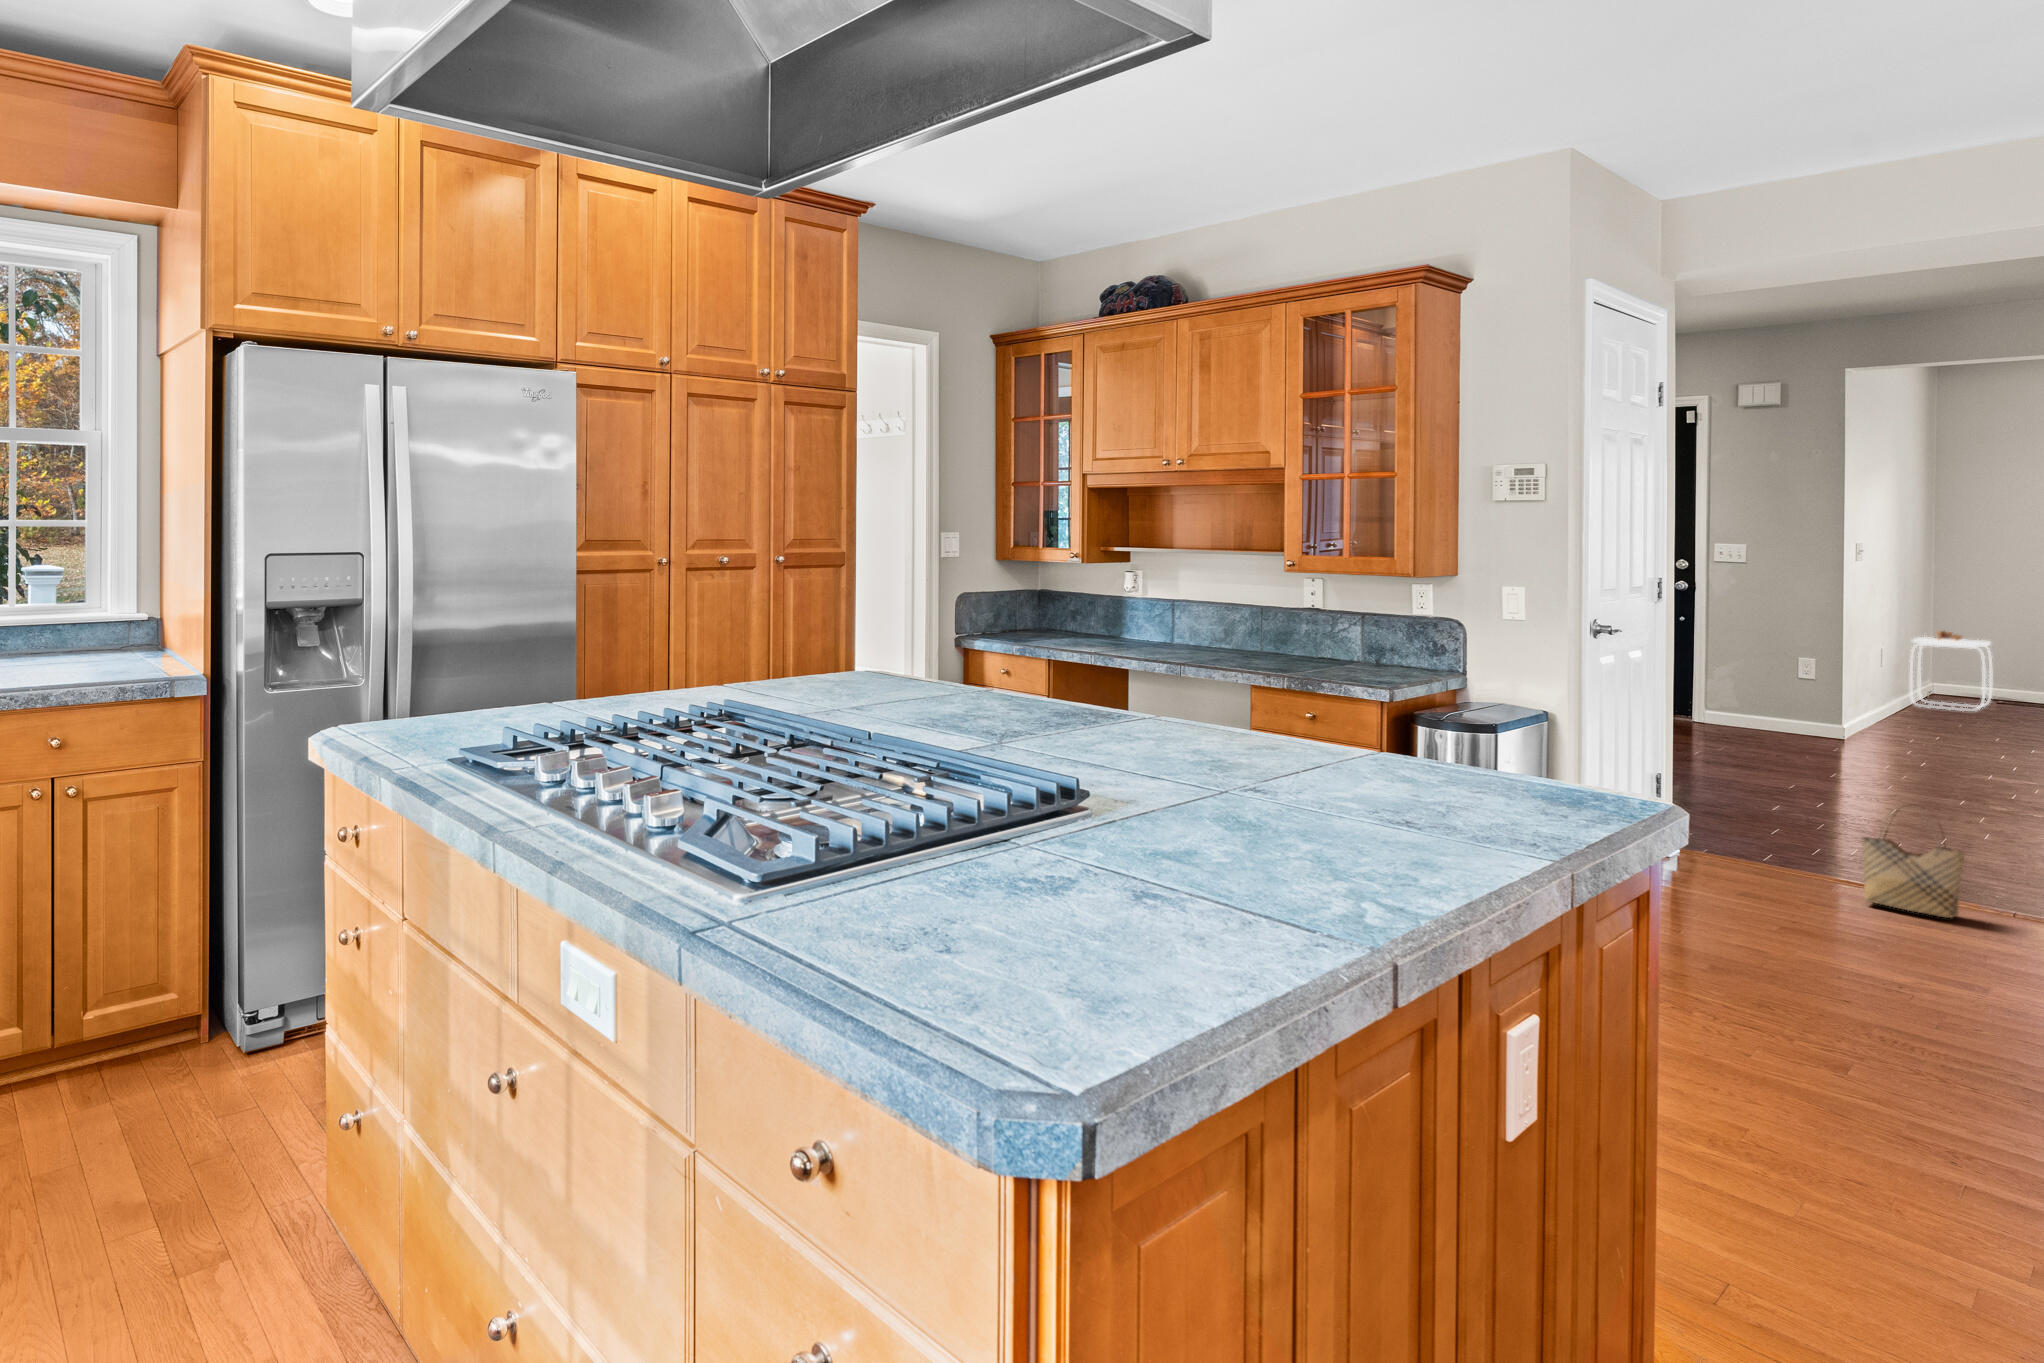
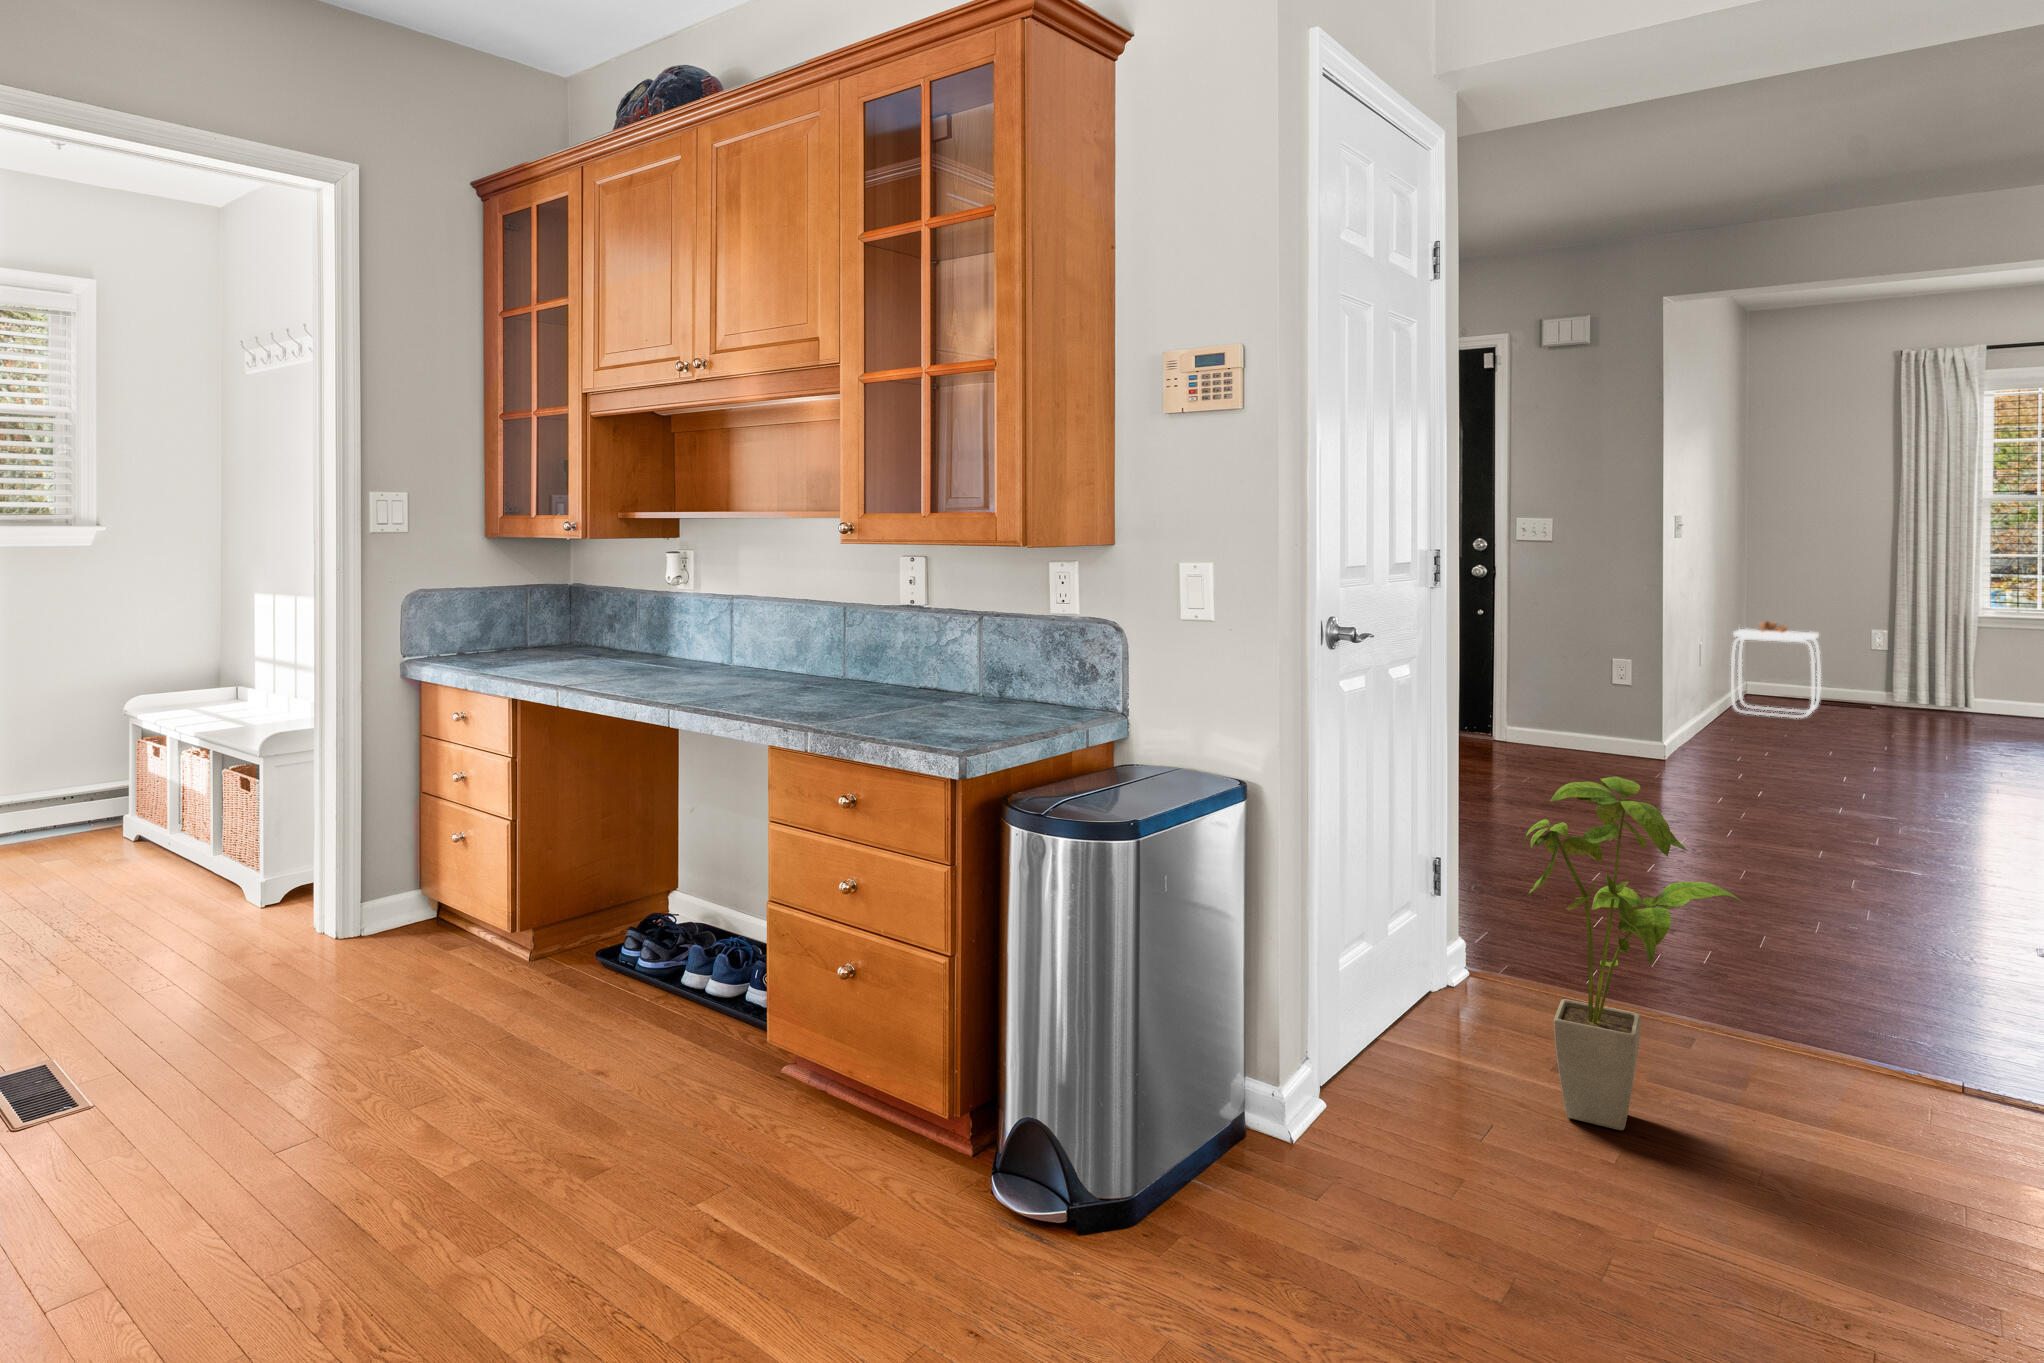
house plant: none [1718,714,1858,918] -> present [1524,777,1745,1130]
woven basket: present [1861,807,1966,918] -> none [1740,916,1907,1116]

